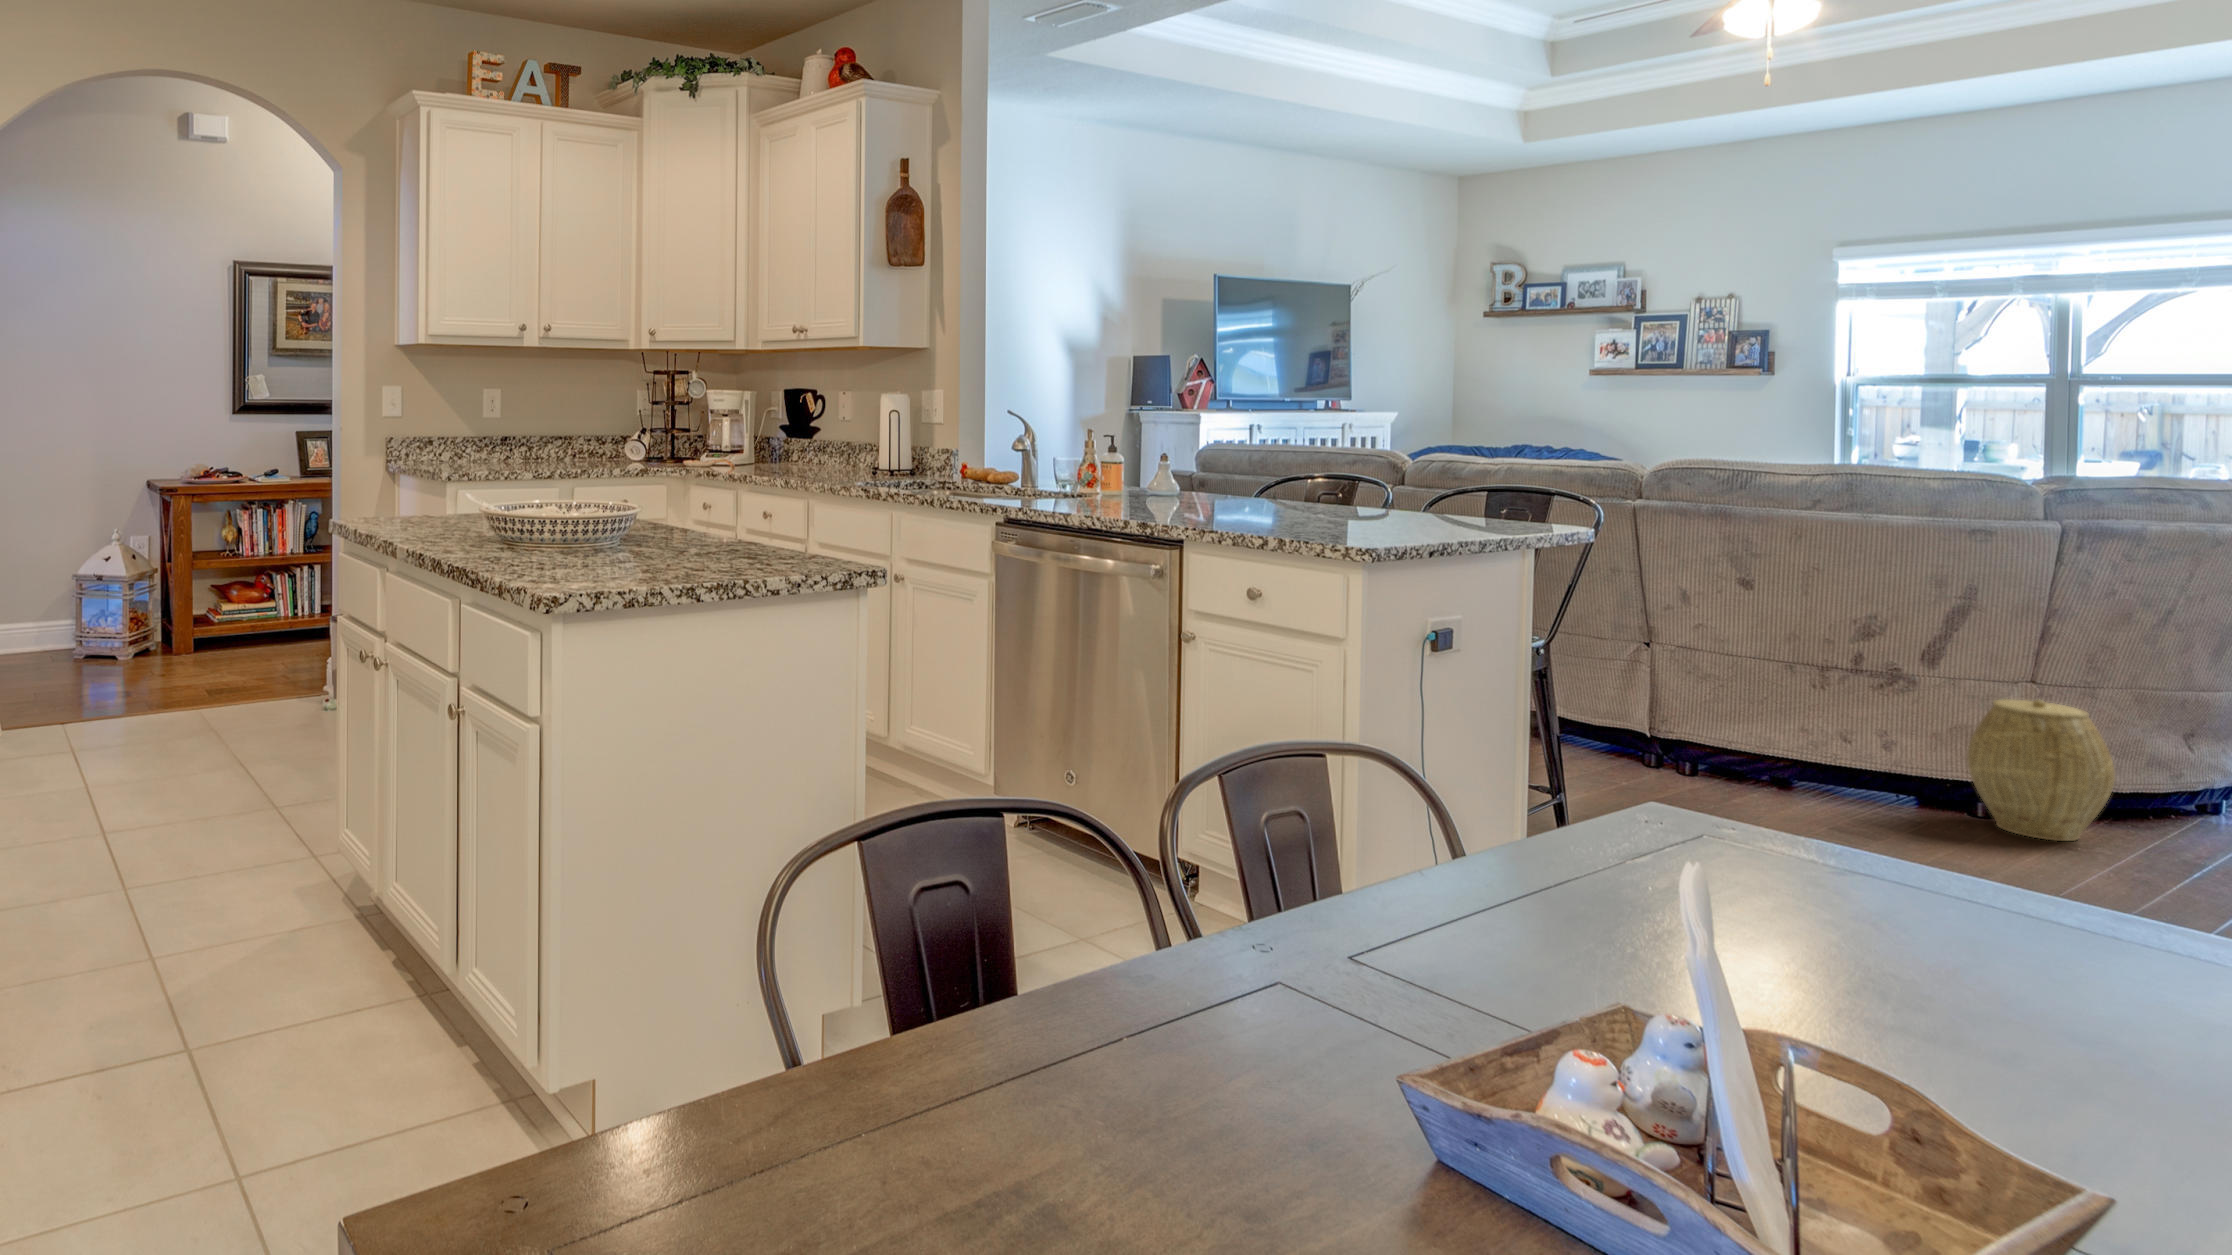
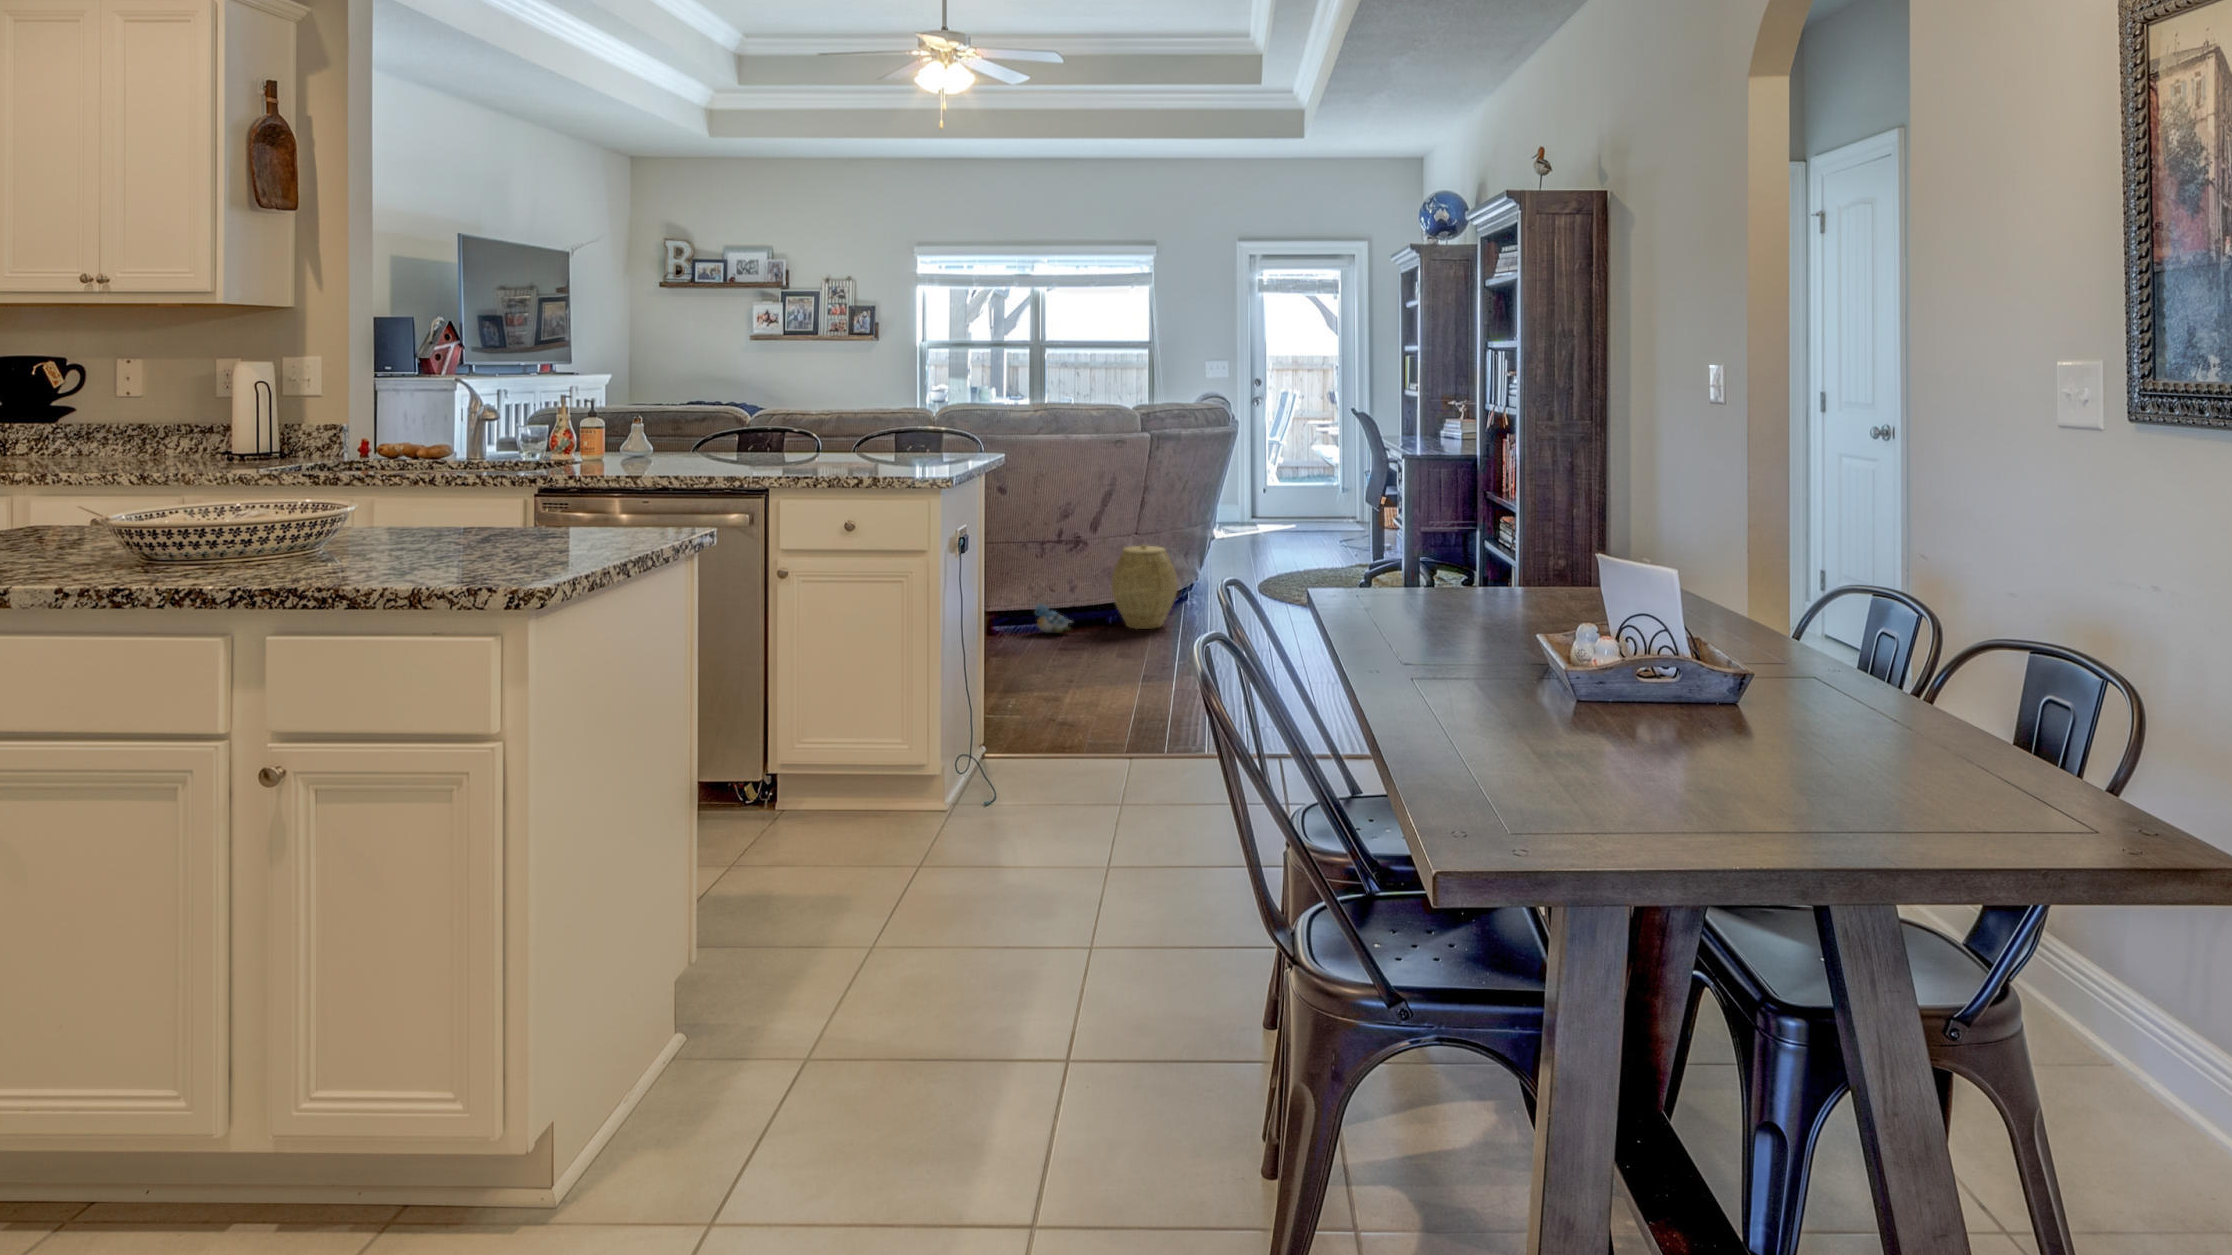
plush toy: none [1810,757,1880,808] -> present [1035,604,1072,633]

